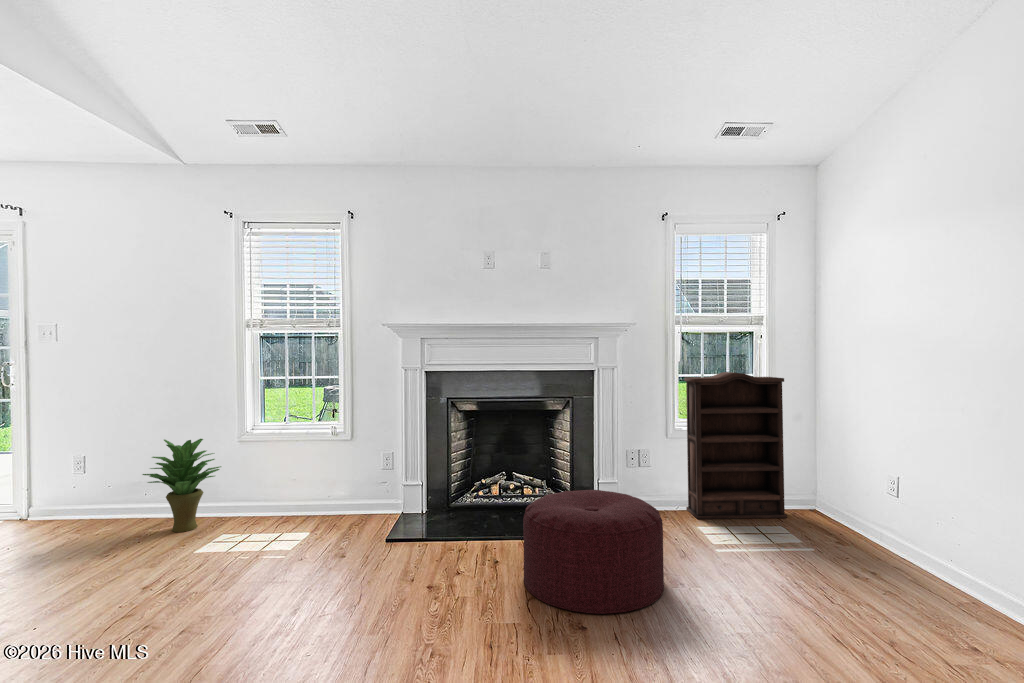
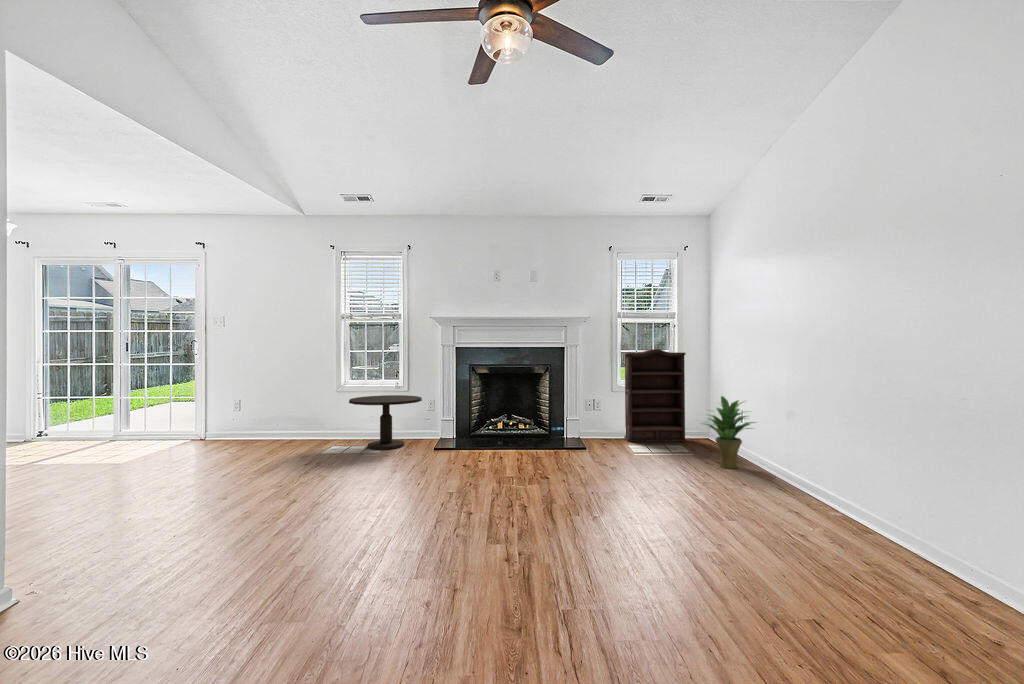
potted plant: present [143,439,221,532] -> present [702,396,756,469]
side table: none [246,446,368,542] -> present [349,395,422,449]
ottoman: present [523,490,664,614] -> none [516,415,595,473]

